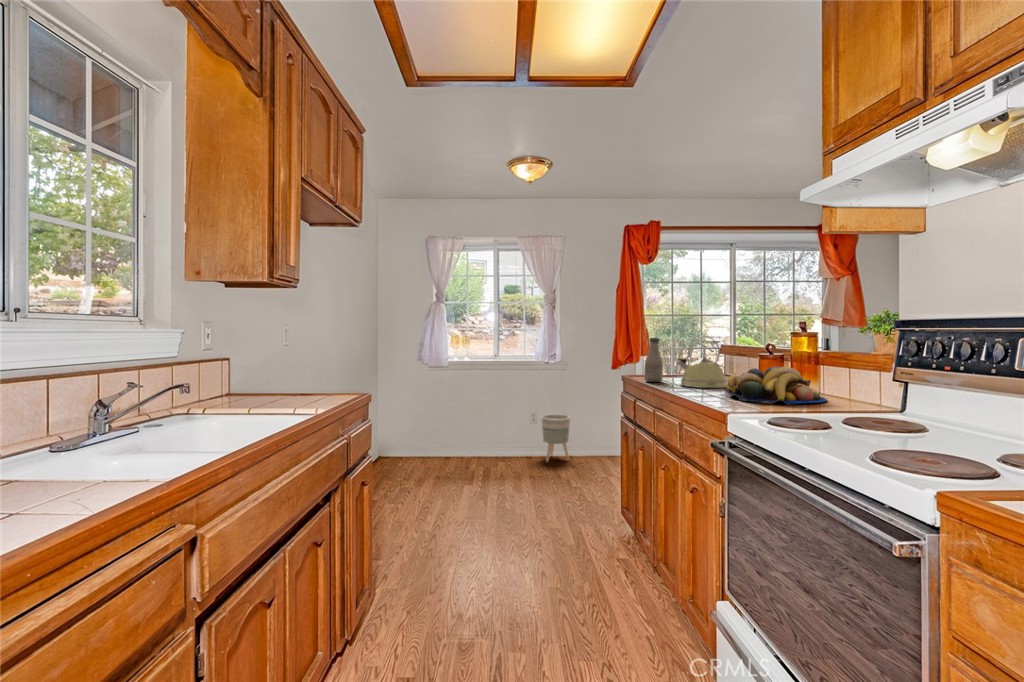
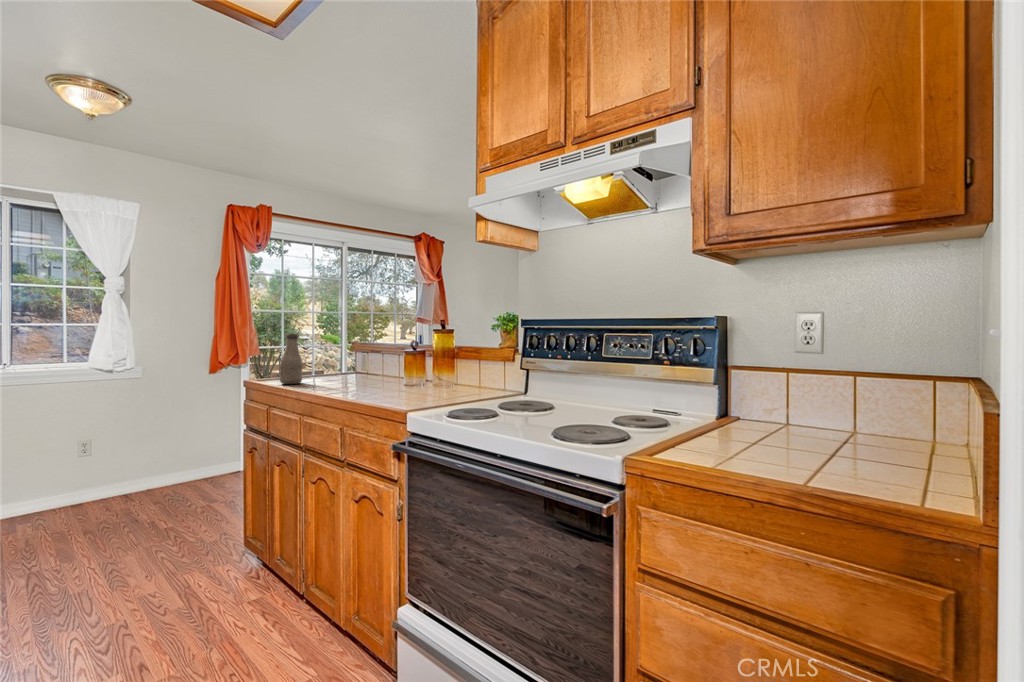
kettle: present [677,336,727,388] -> none [320,332,374,387]
fruit bowl: present [726,366,826,404] -> none [383,361,466,397]
planter: present [542,414,570,462] -> none [96,437,148,506]

